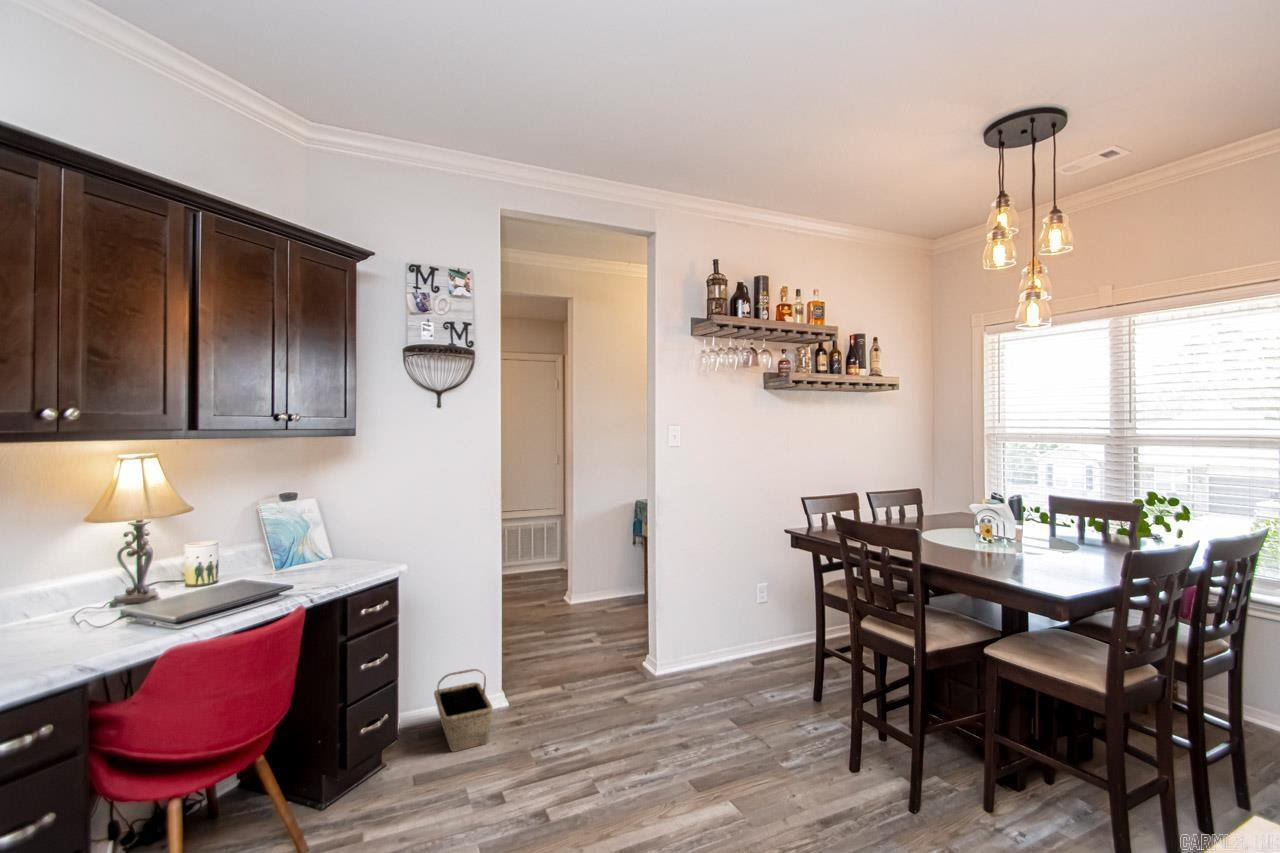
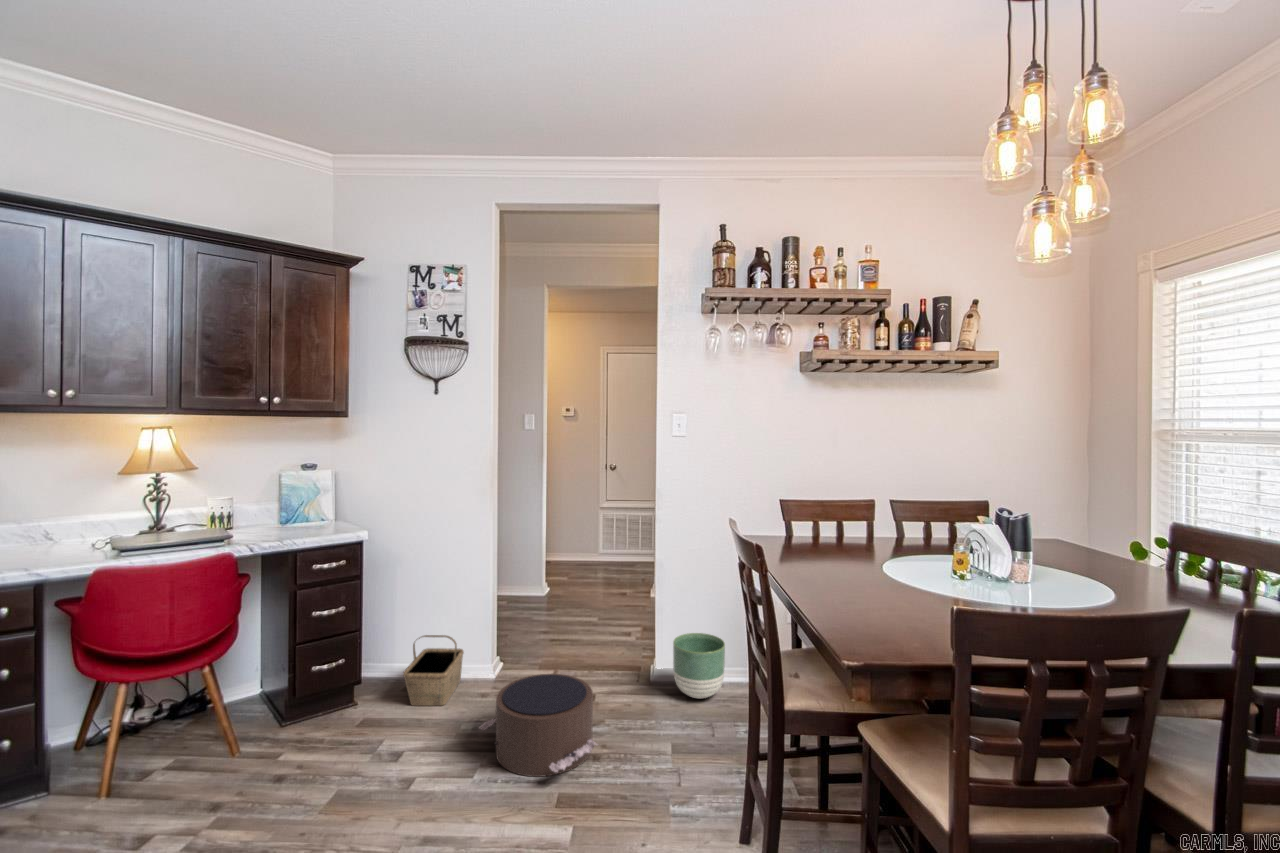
planter: none [682,623,729,680] -> present [673,633,725,698]
pouf: none [567,679,689,778] -> present [479,674,597,777]

